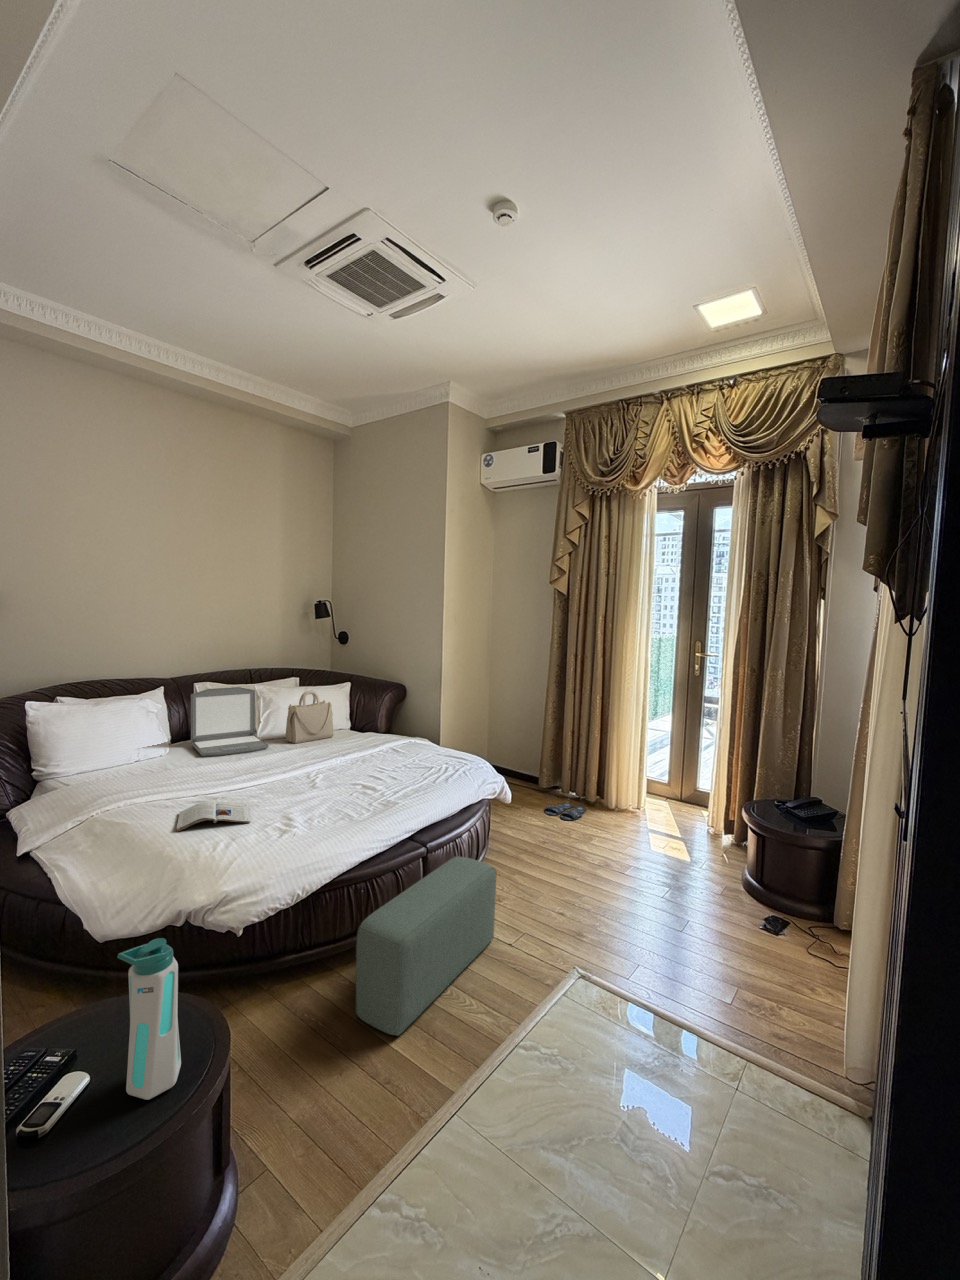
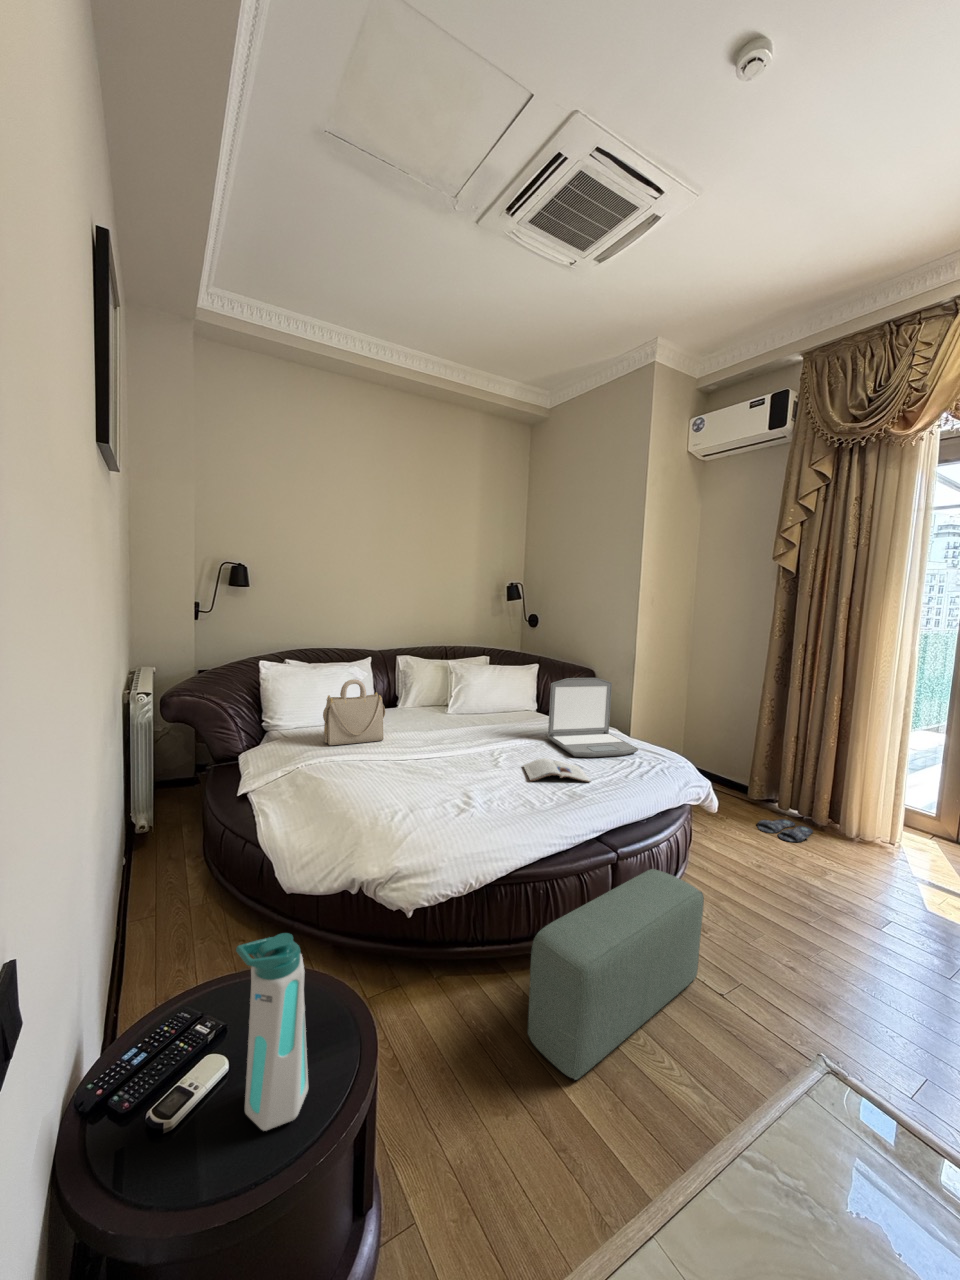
laptop: present [190,687,269,757] -> present [547,678,638,757]
handbag: present [286,691,333,743] -> present [323,679,385,745]
magazine: present [177,801,250,831] -> present [524,758,590,782]

